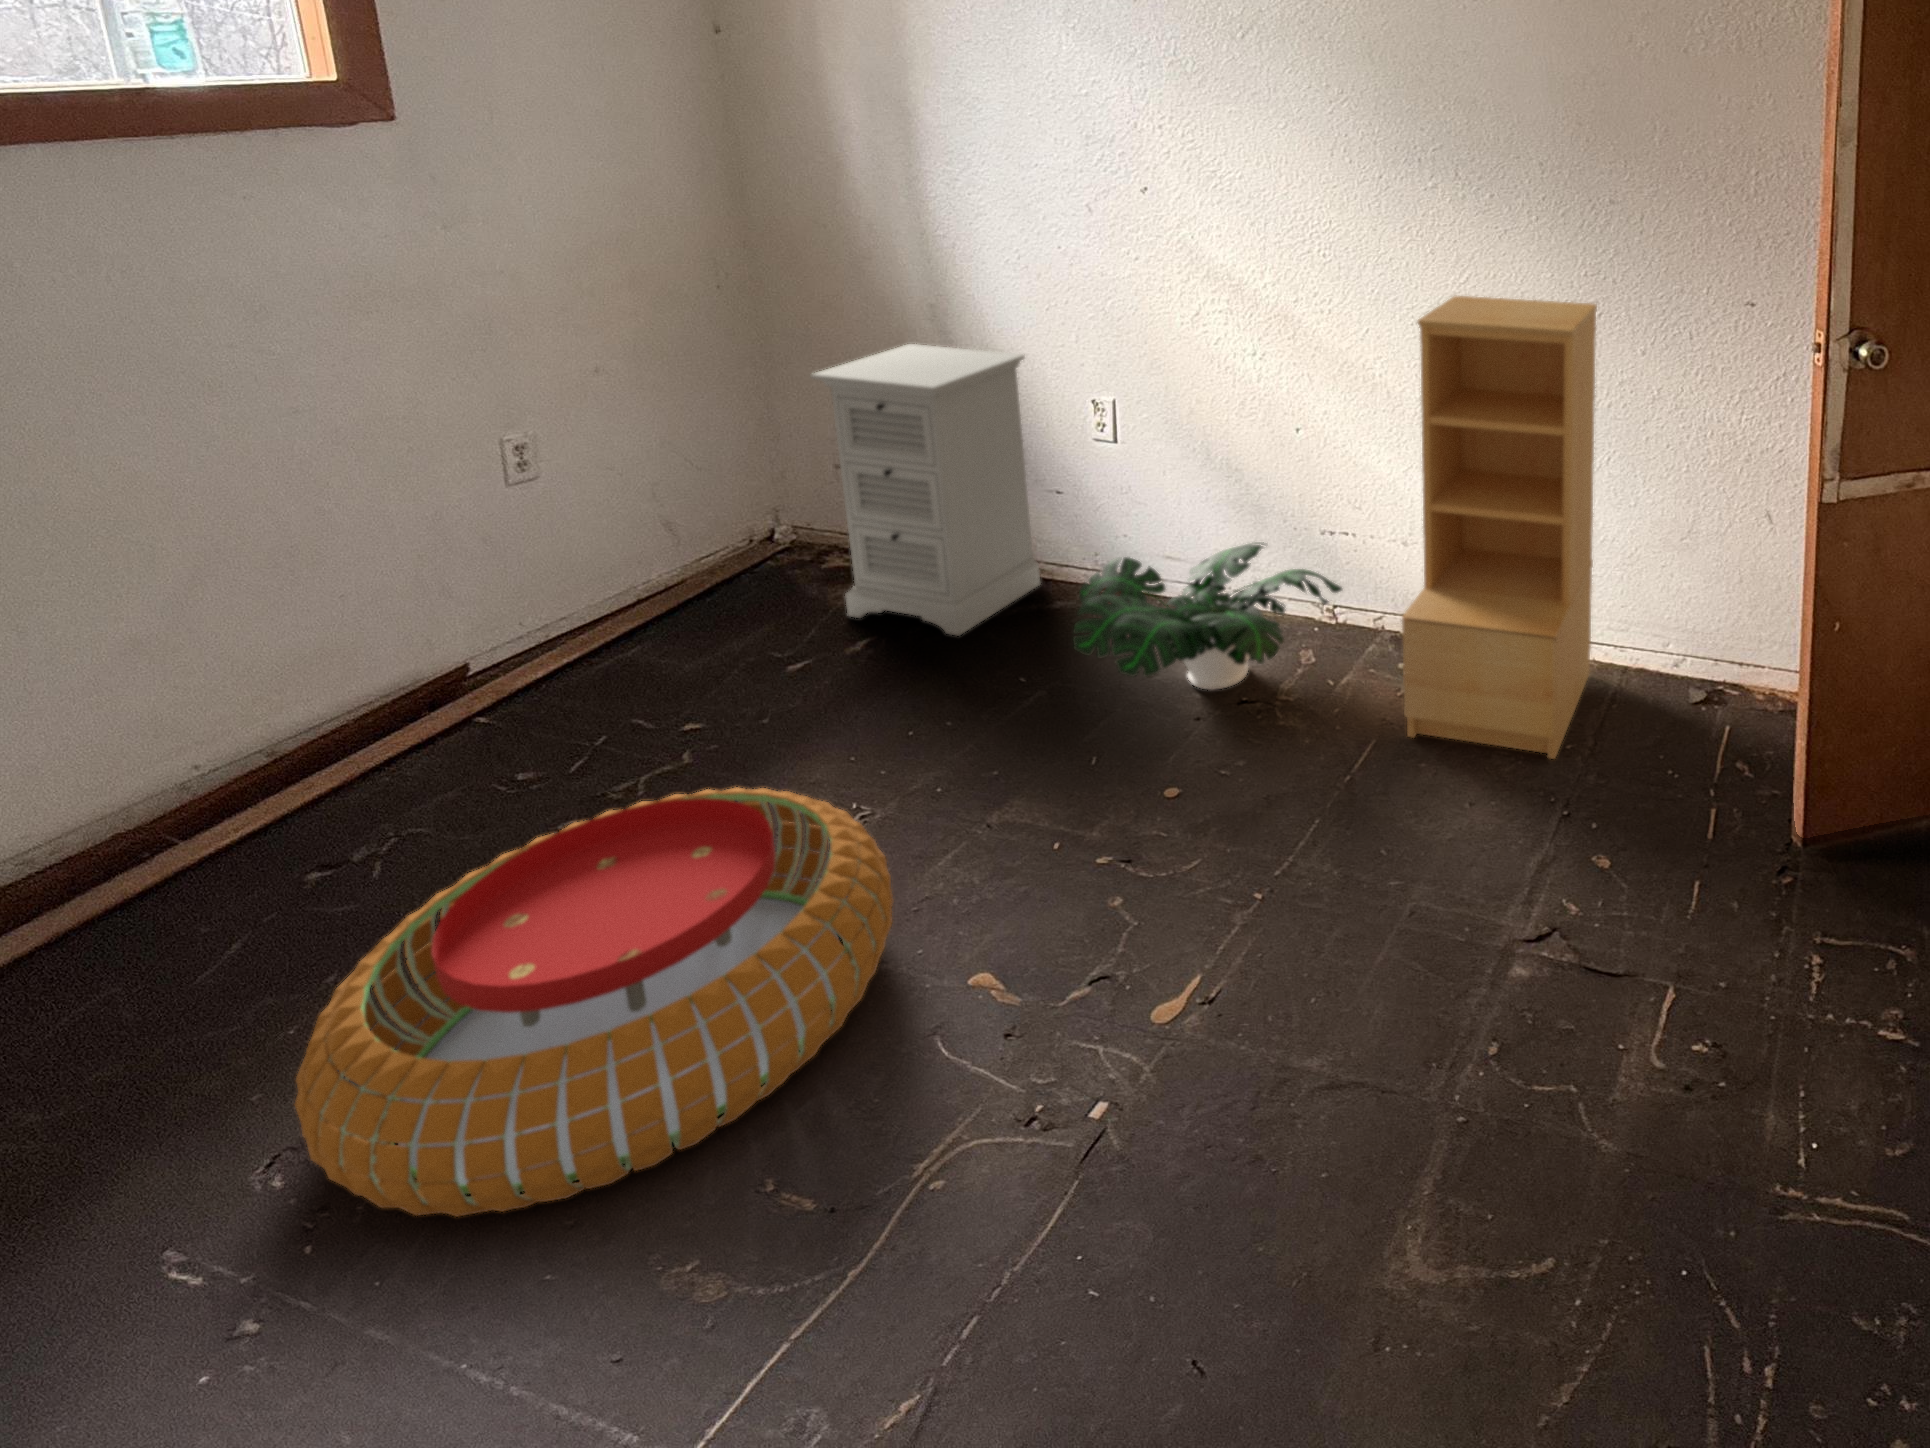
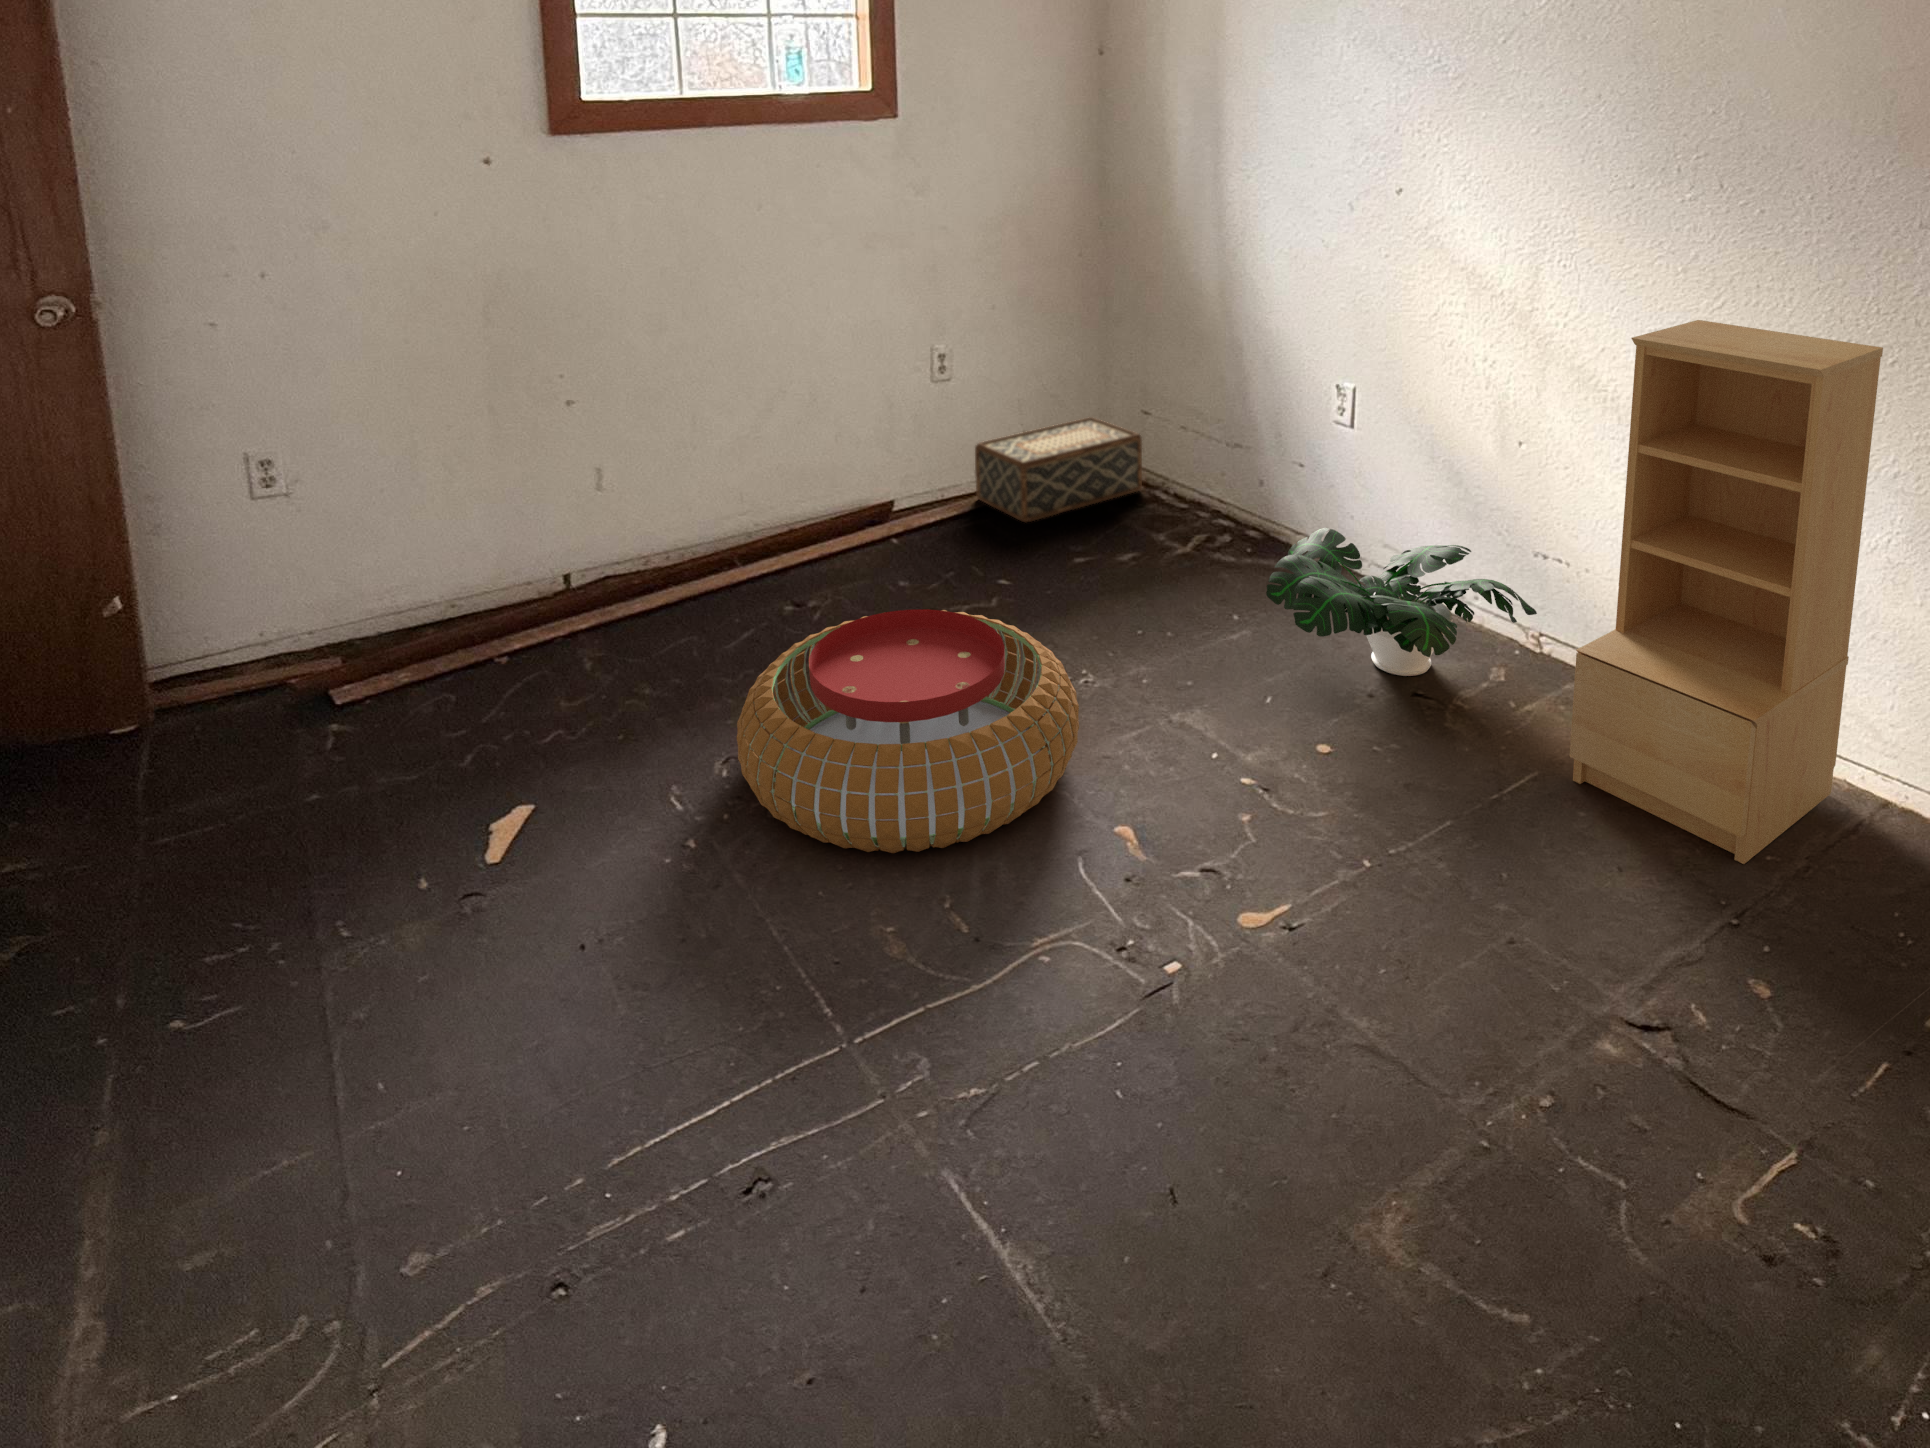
nightstand: present [810,344,1040,635] -> none [1118,315,1282,567]
woven basket: none [597,487,853,642] -> present [975,417,1142,522]

